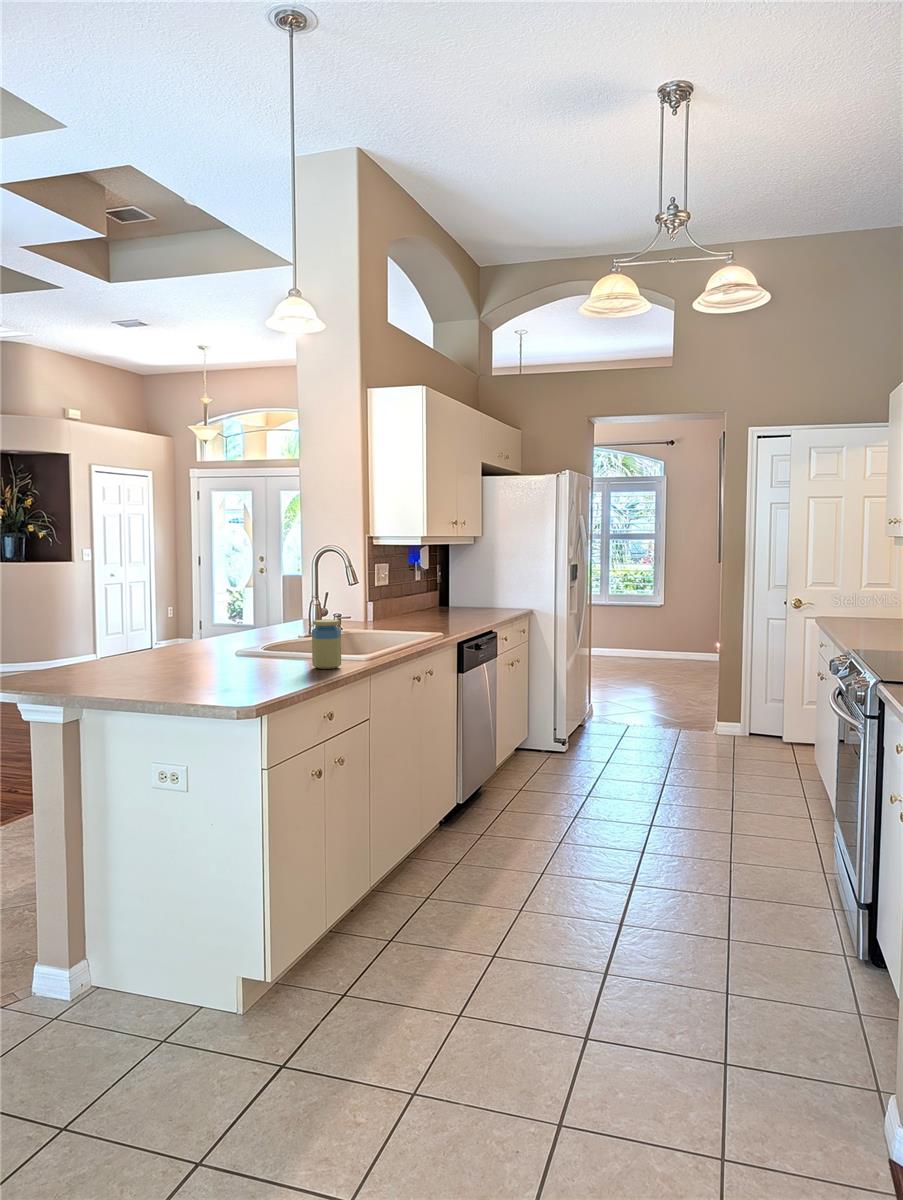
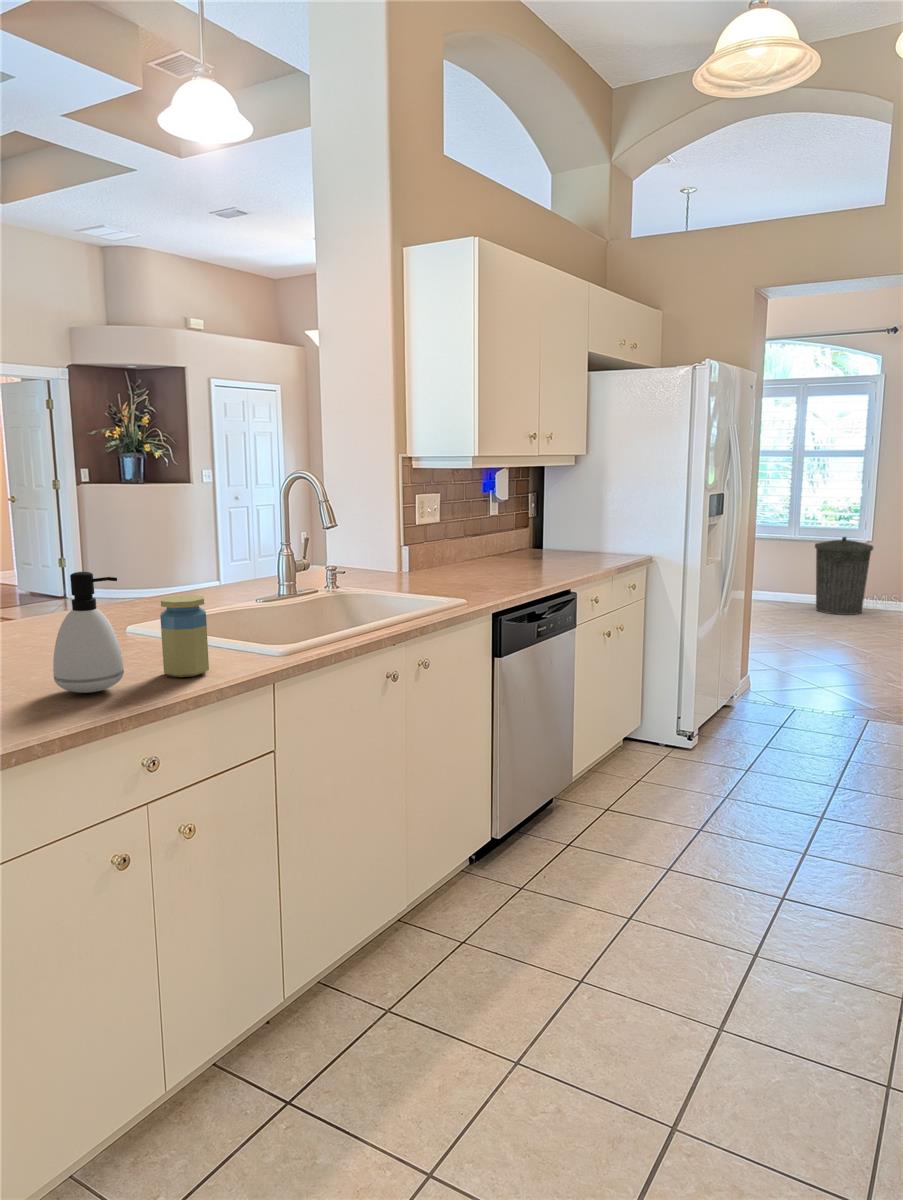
trash can: none [623,602,666,664] -> present [815,537,873,615]
soap dispenser: none [265,603,306,675] -> present [53,572,124,693]

